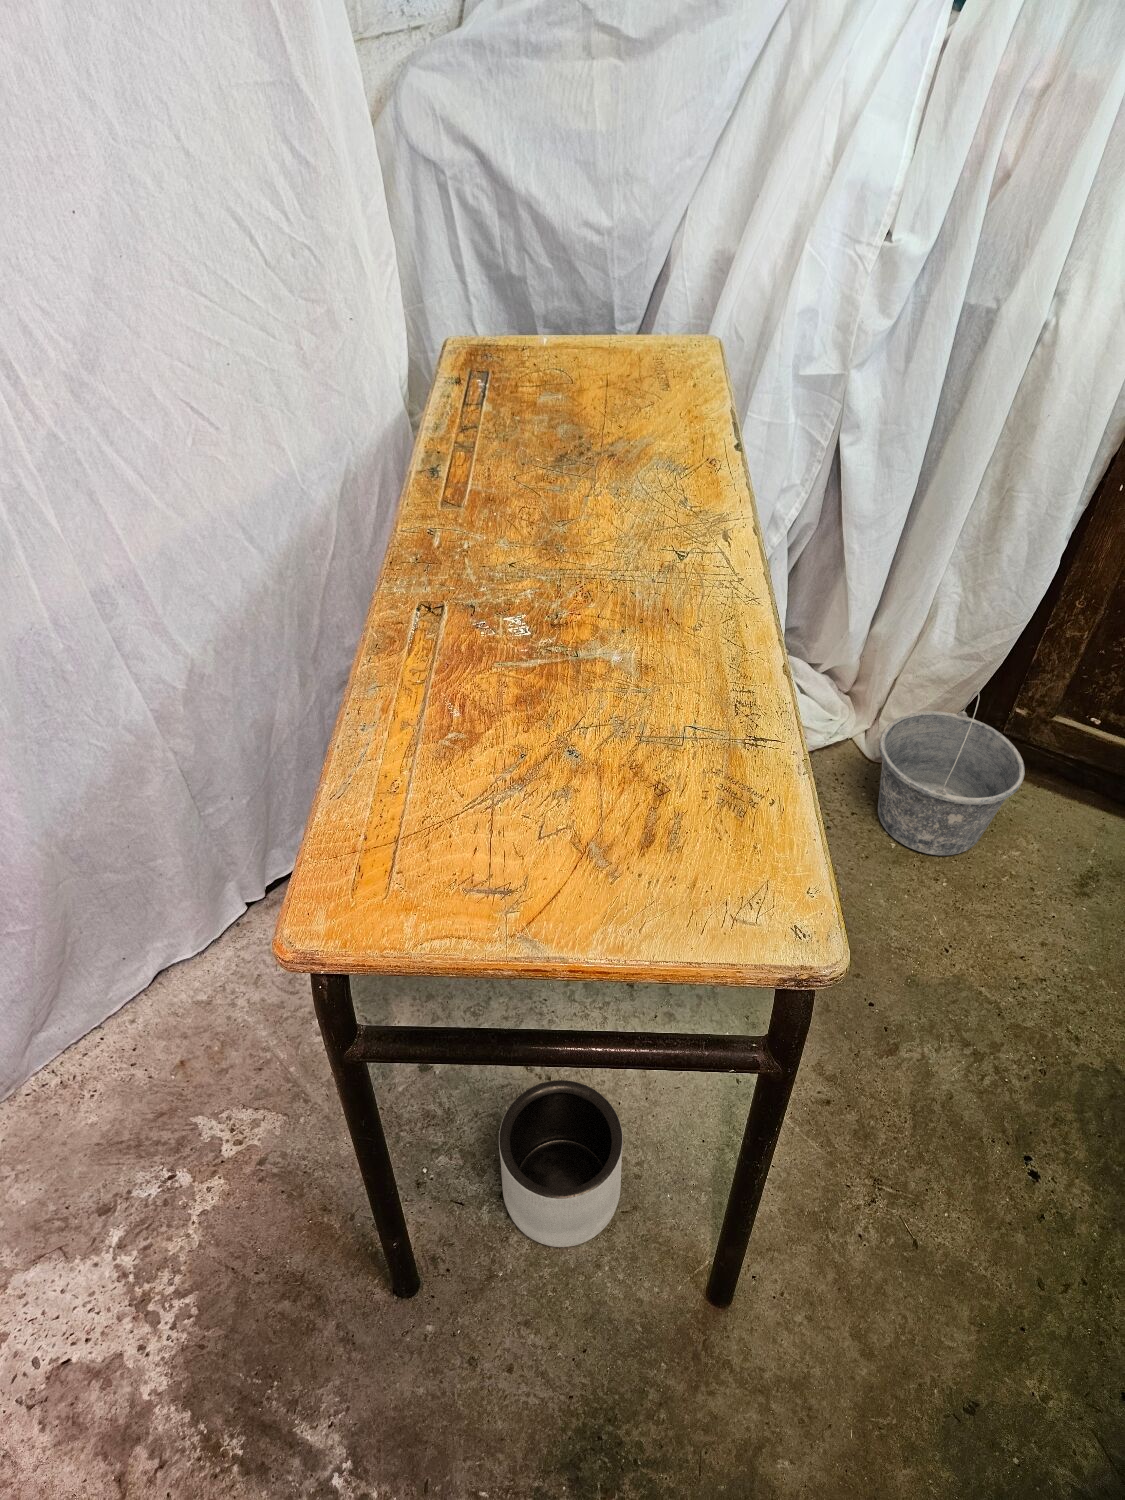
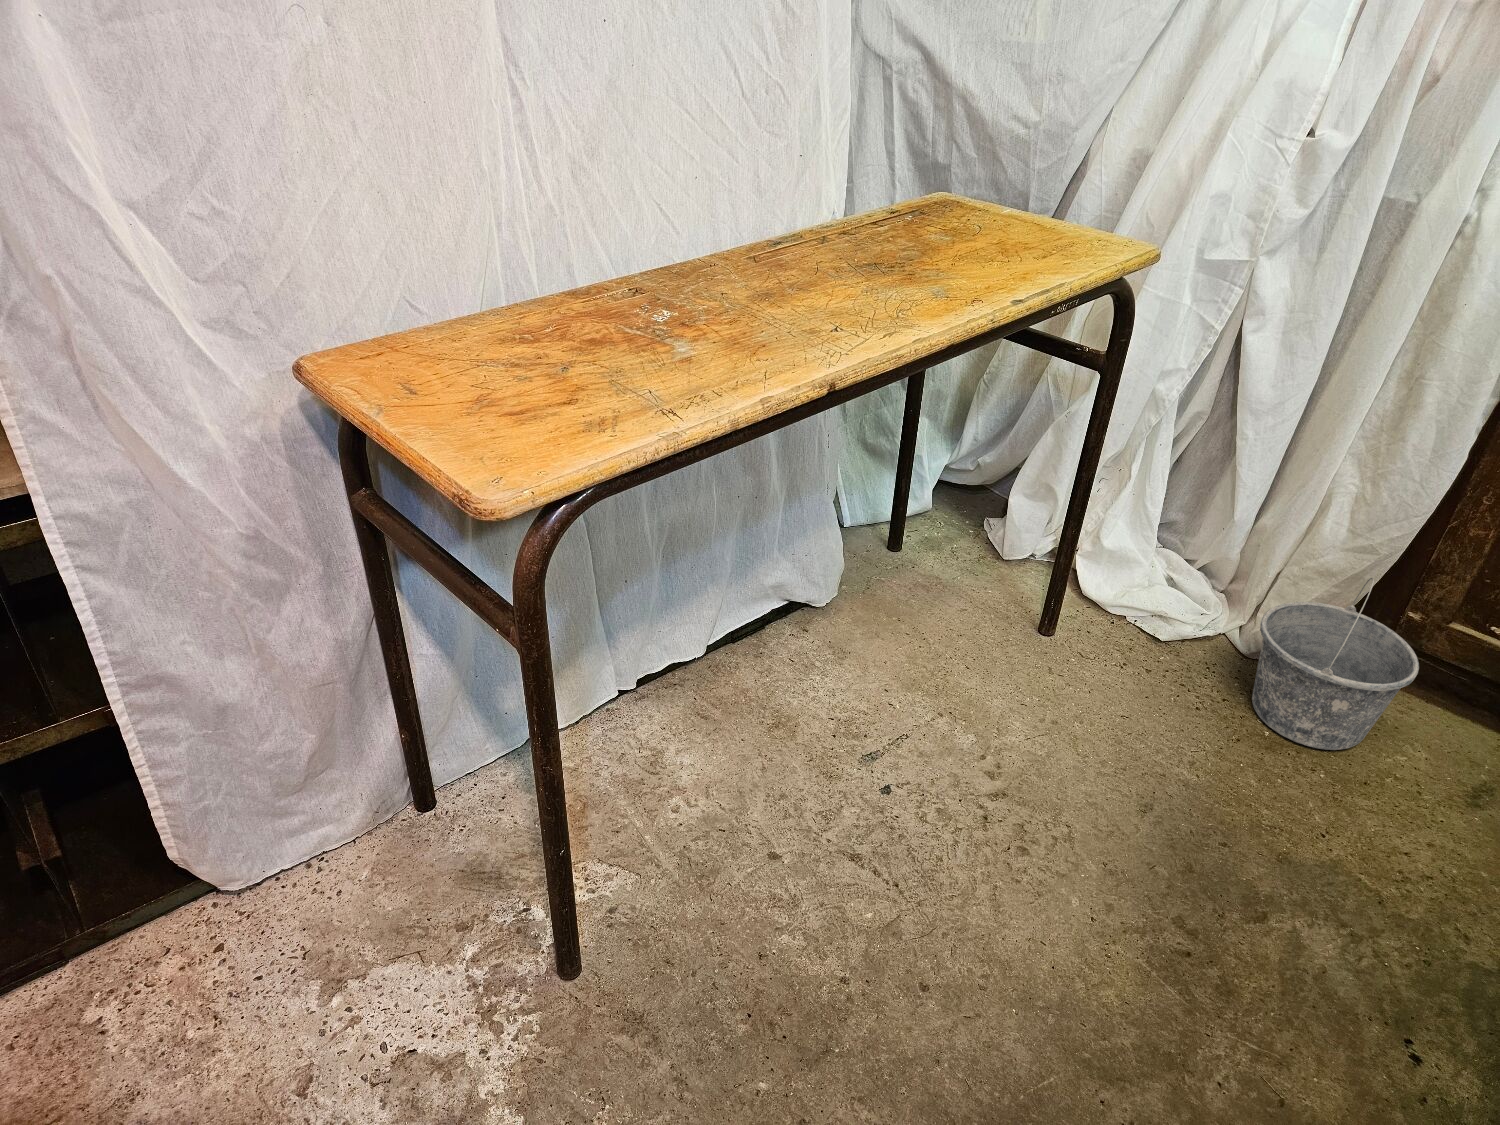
planter: present [499,1080,623,1247] -> none [846,866,980,1040]

